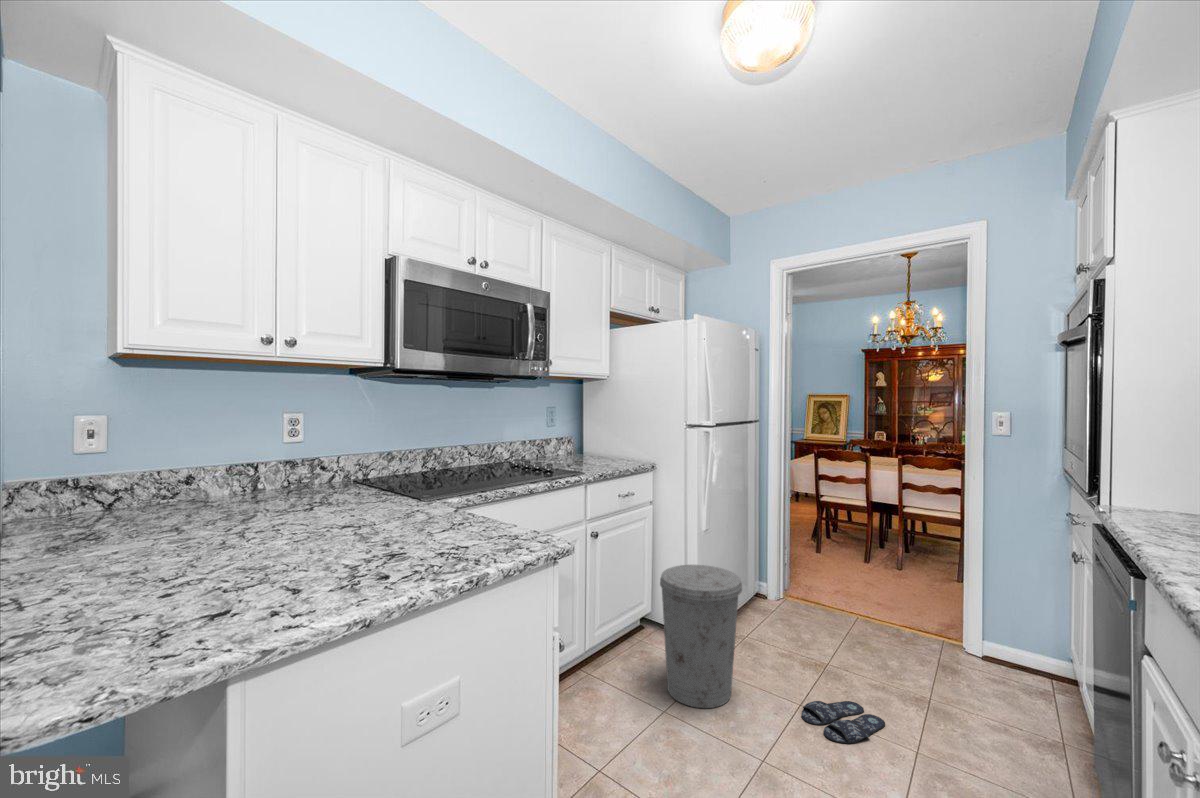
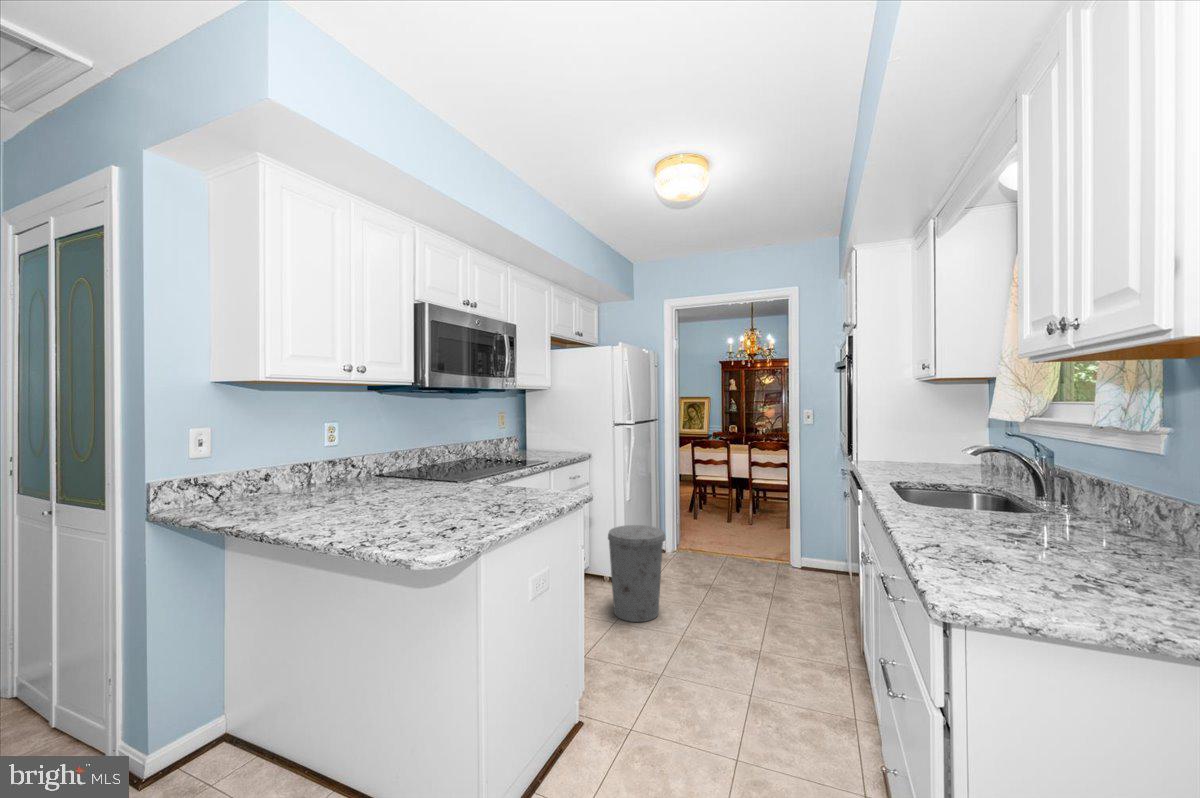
slippers: present [801,701,885,744] -> none [706,606,757,628]

